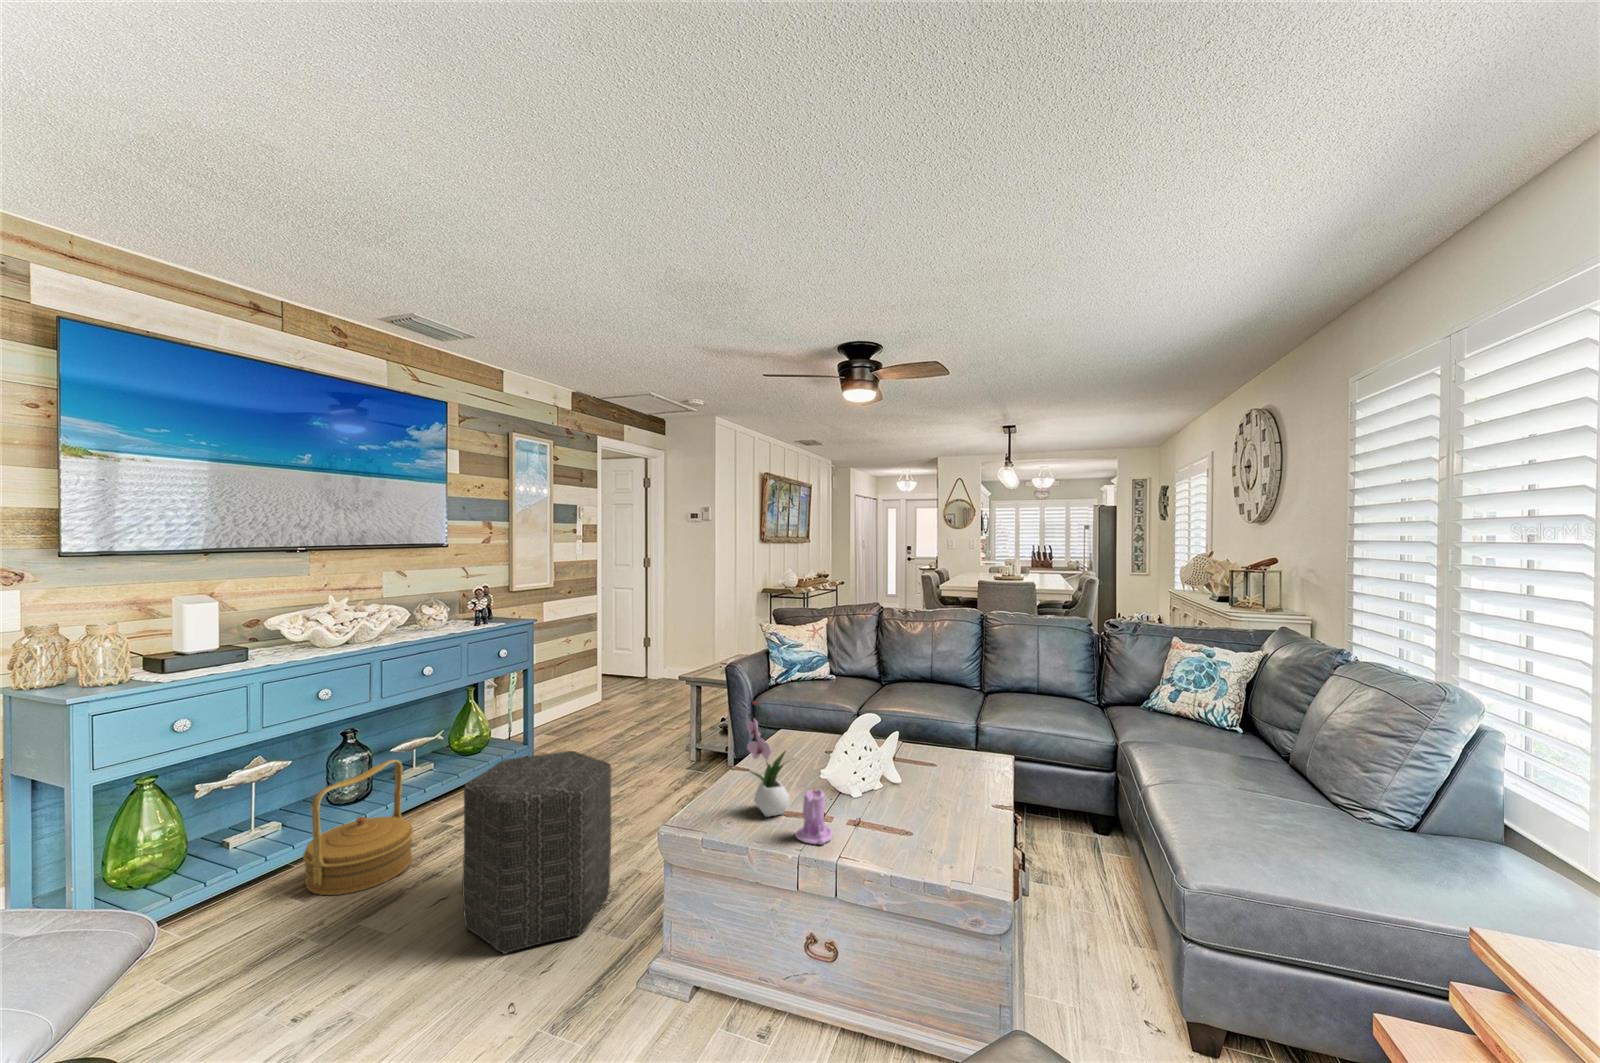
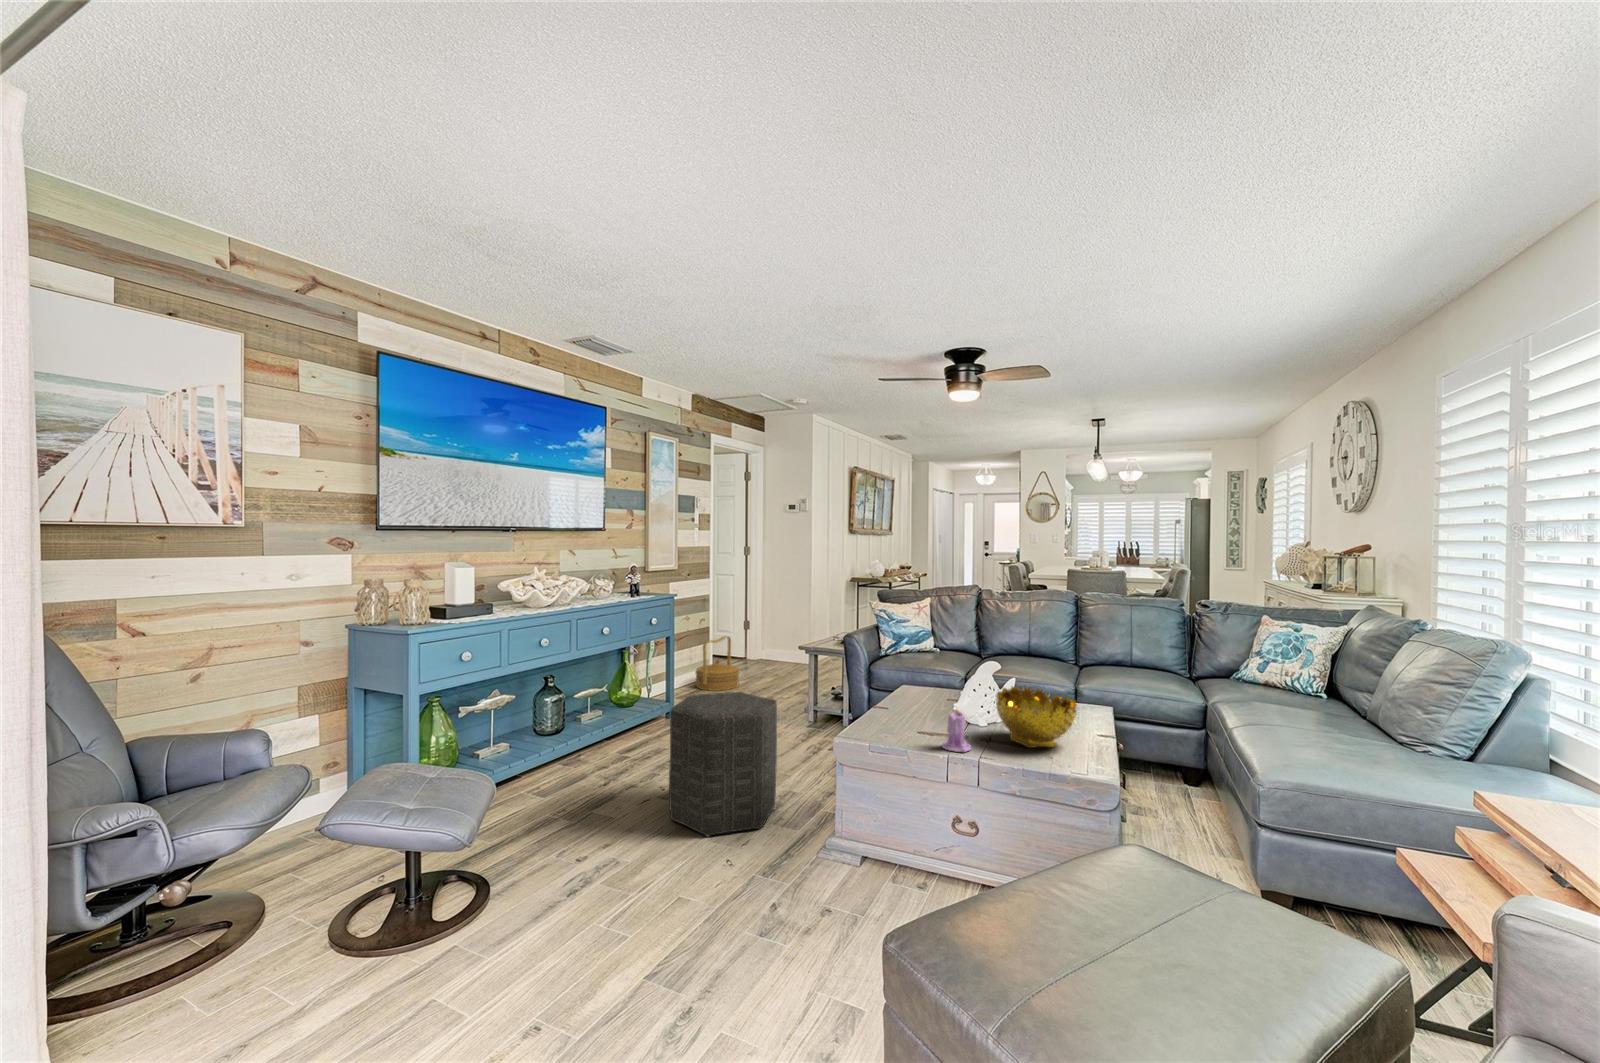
flower arrangement: present [747,702,790,817] -> none [897,646,937,736]
decorative bowl: none [868,744,965,831] -> present [996,686,1077,748]
woven basket: present [303,759,414,895] -> present [695,636,739,691]

